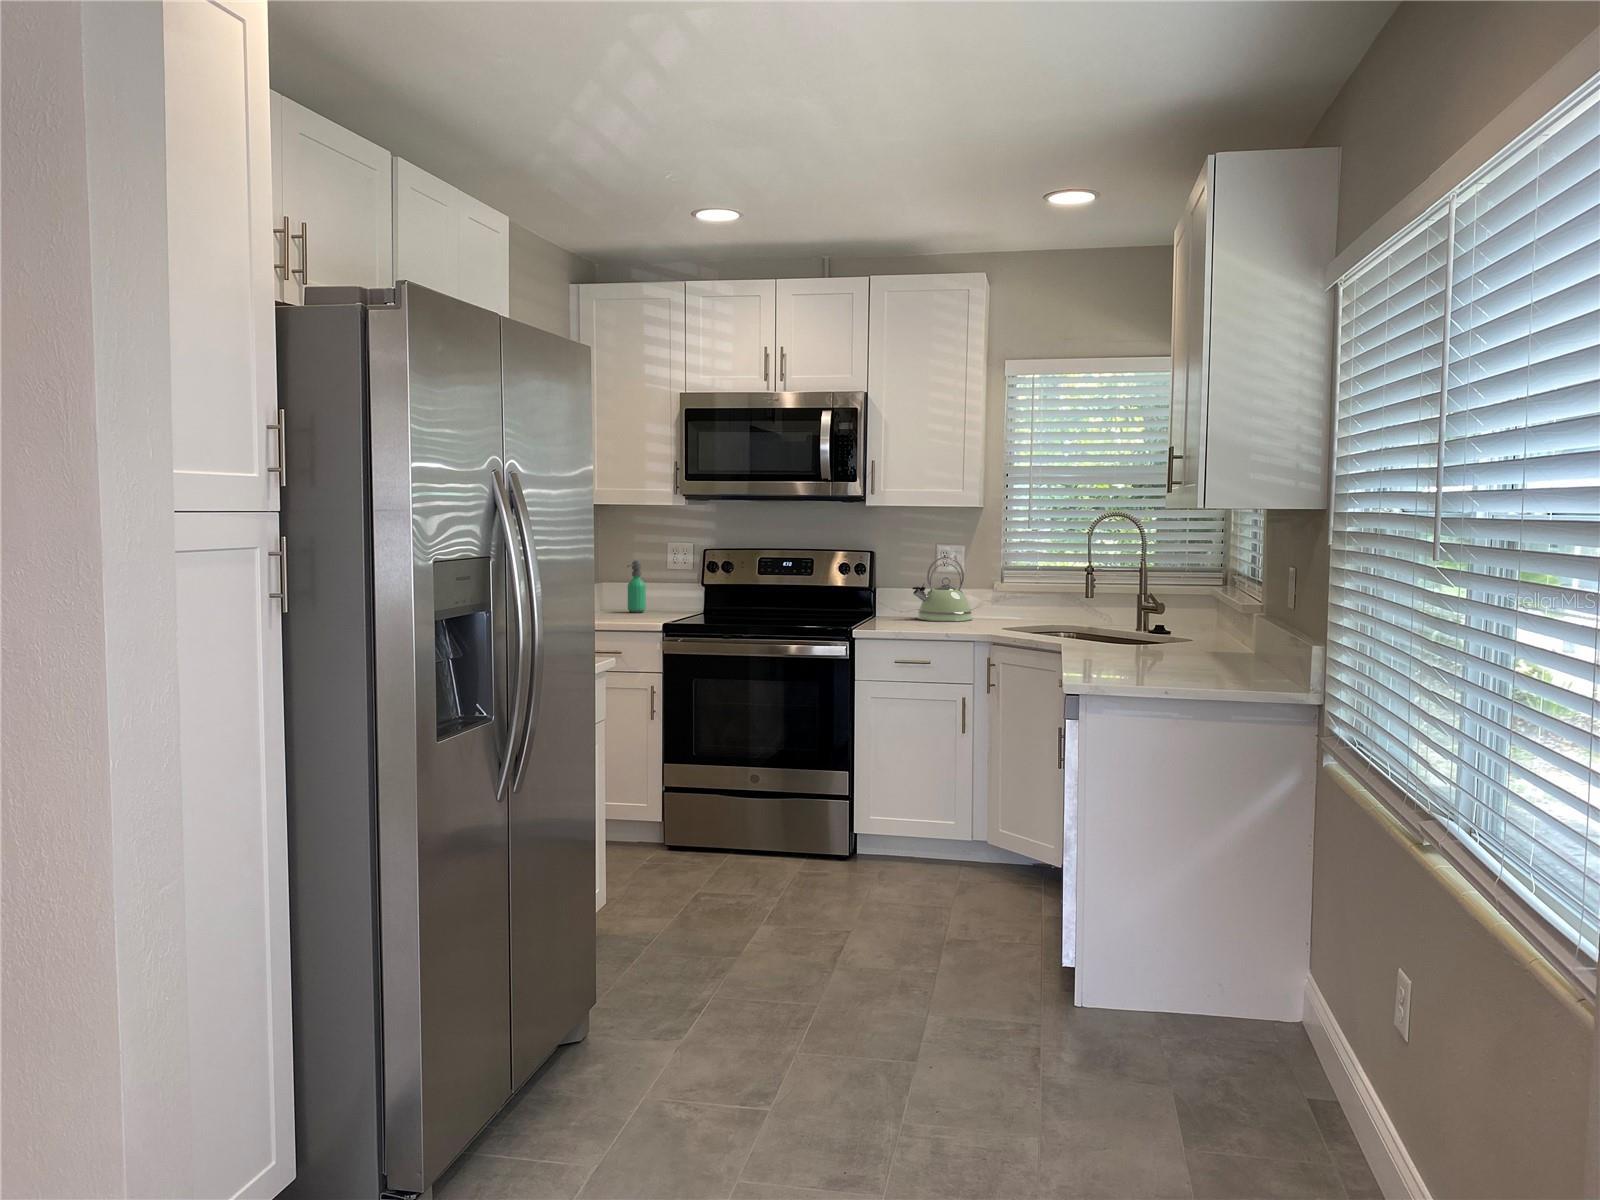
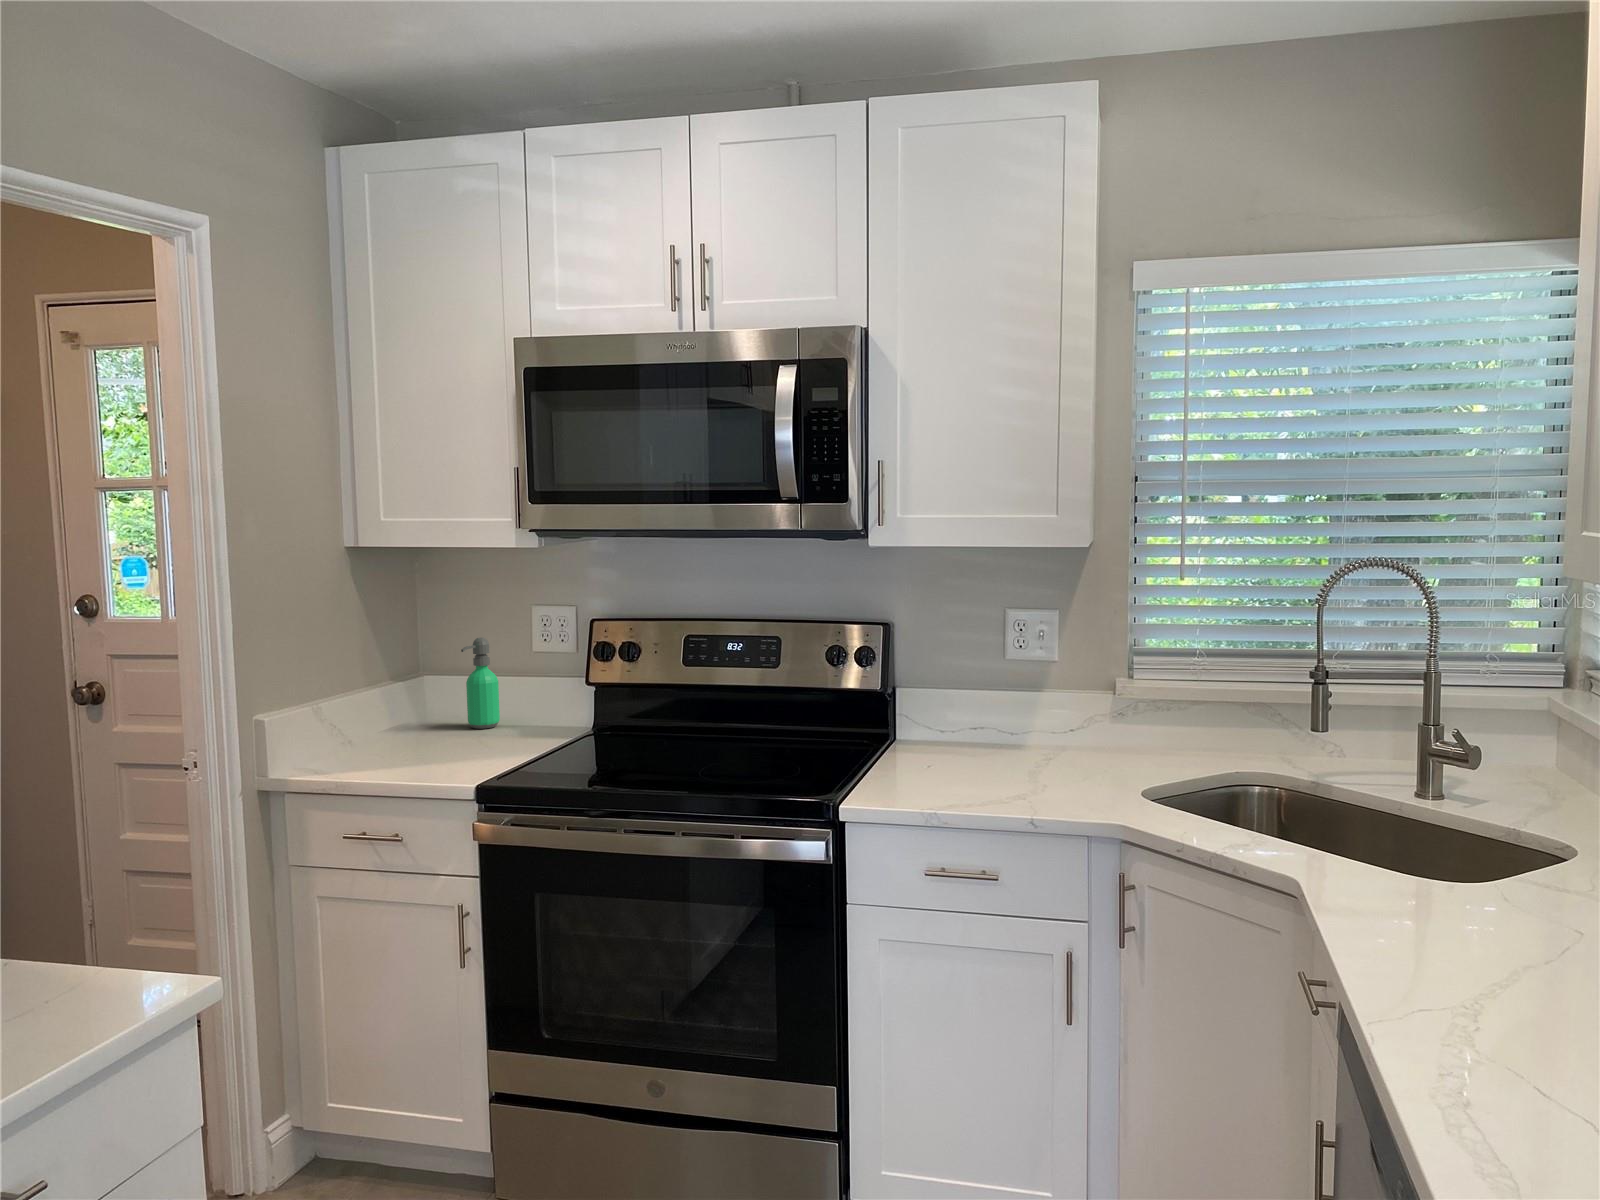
kettle: present [912,557,973,621] -> none [961,634,1076,760]

